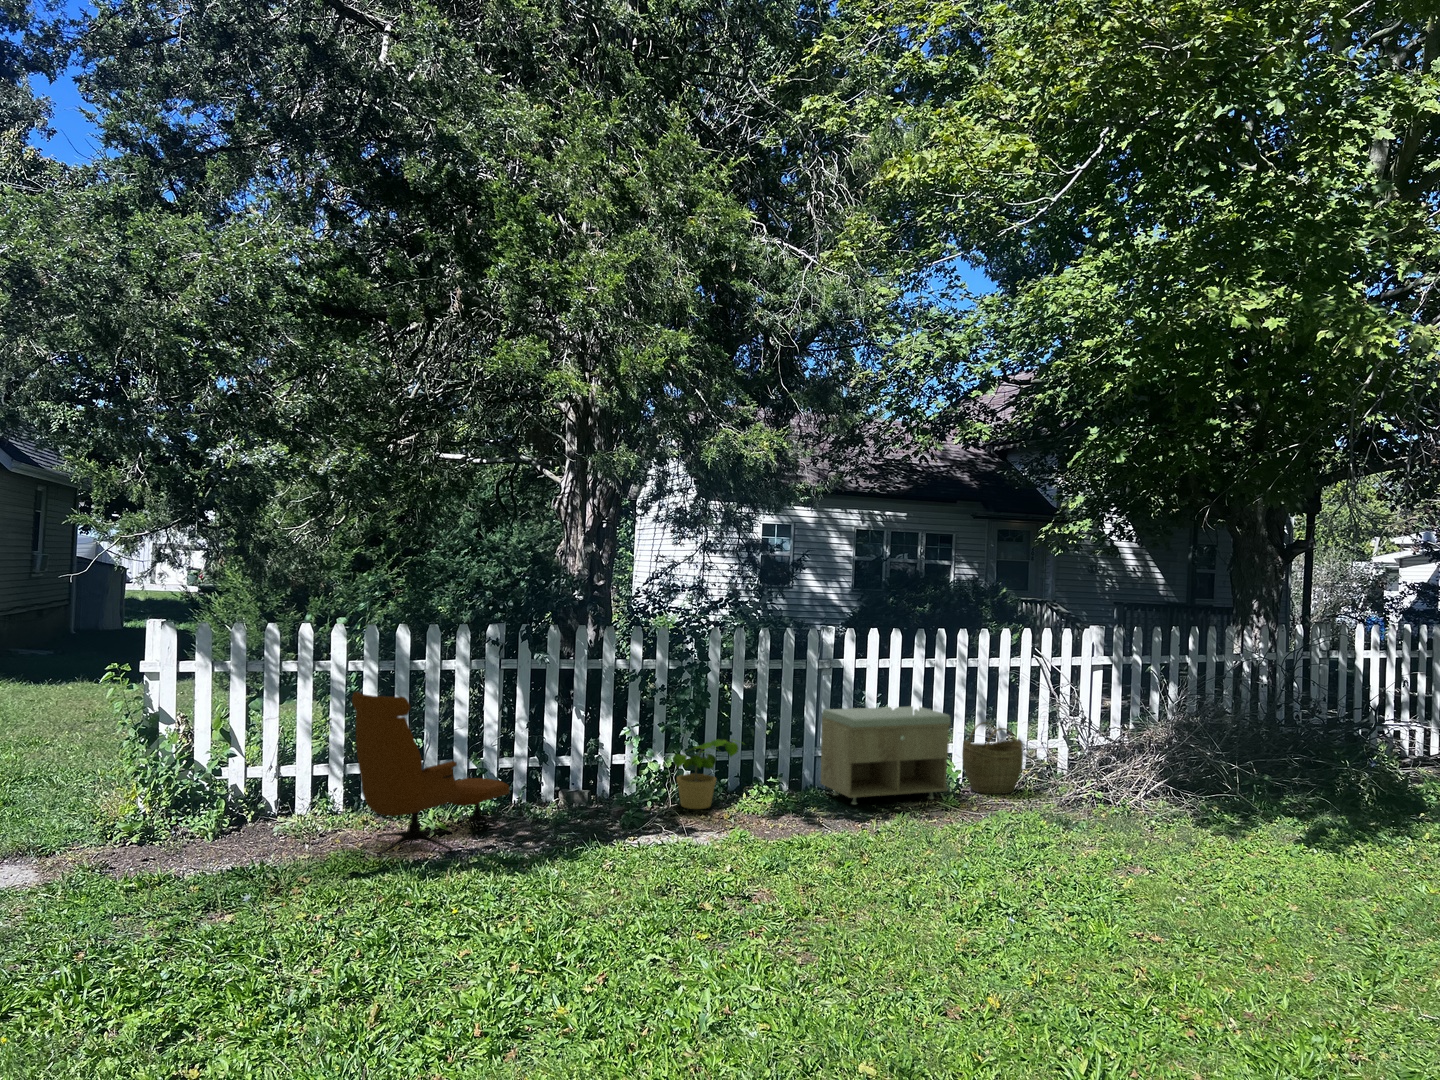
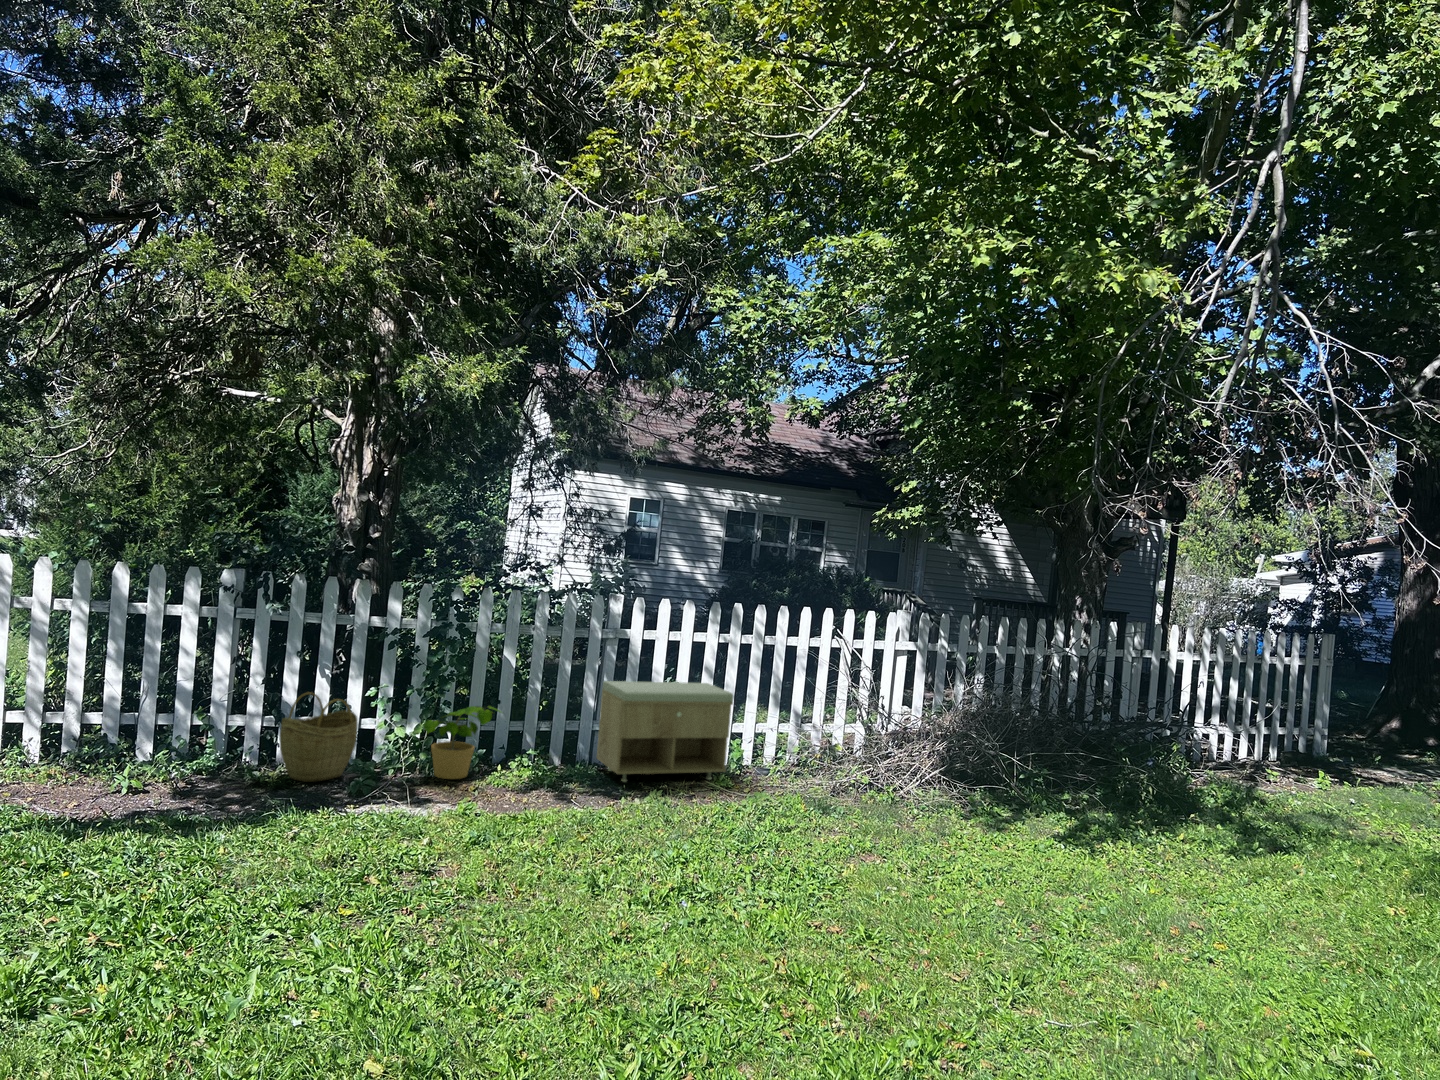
lounge chair: present [352,692,510,857] -> none [19,631,228,816]
woven basket: present [962,722,1023,794] -> present [280,692,357,782]

